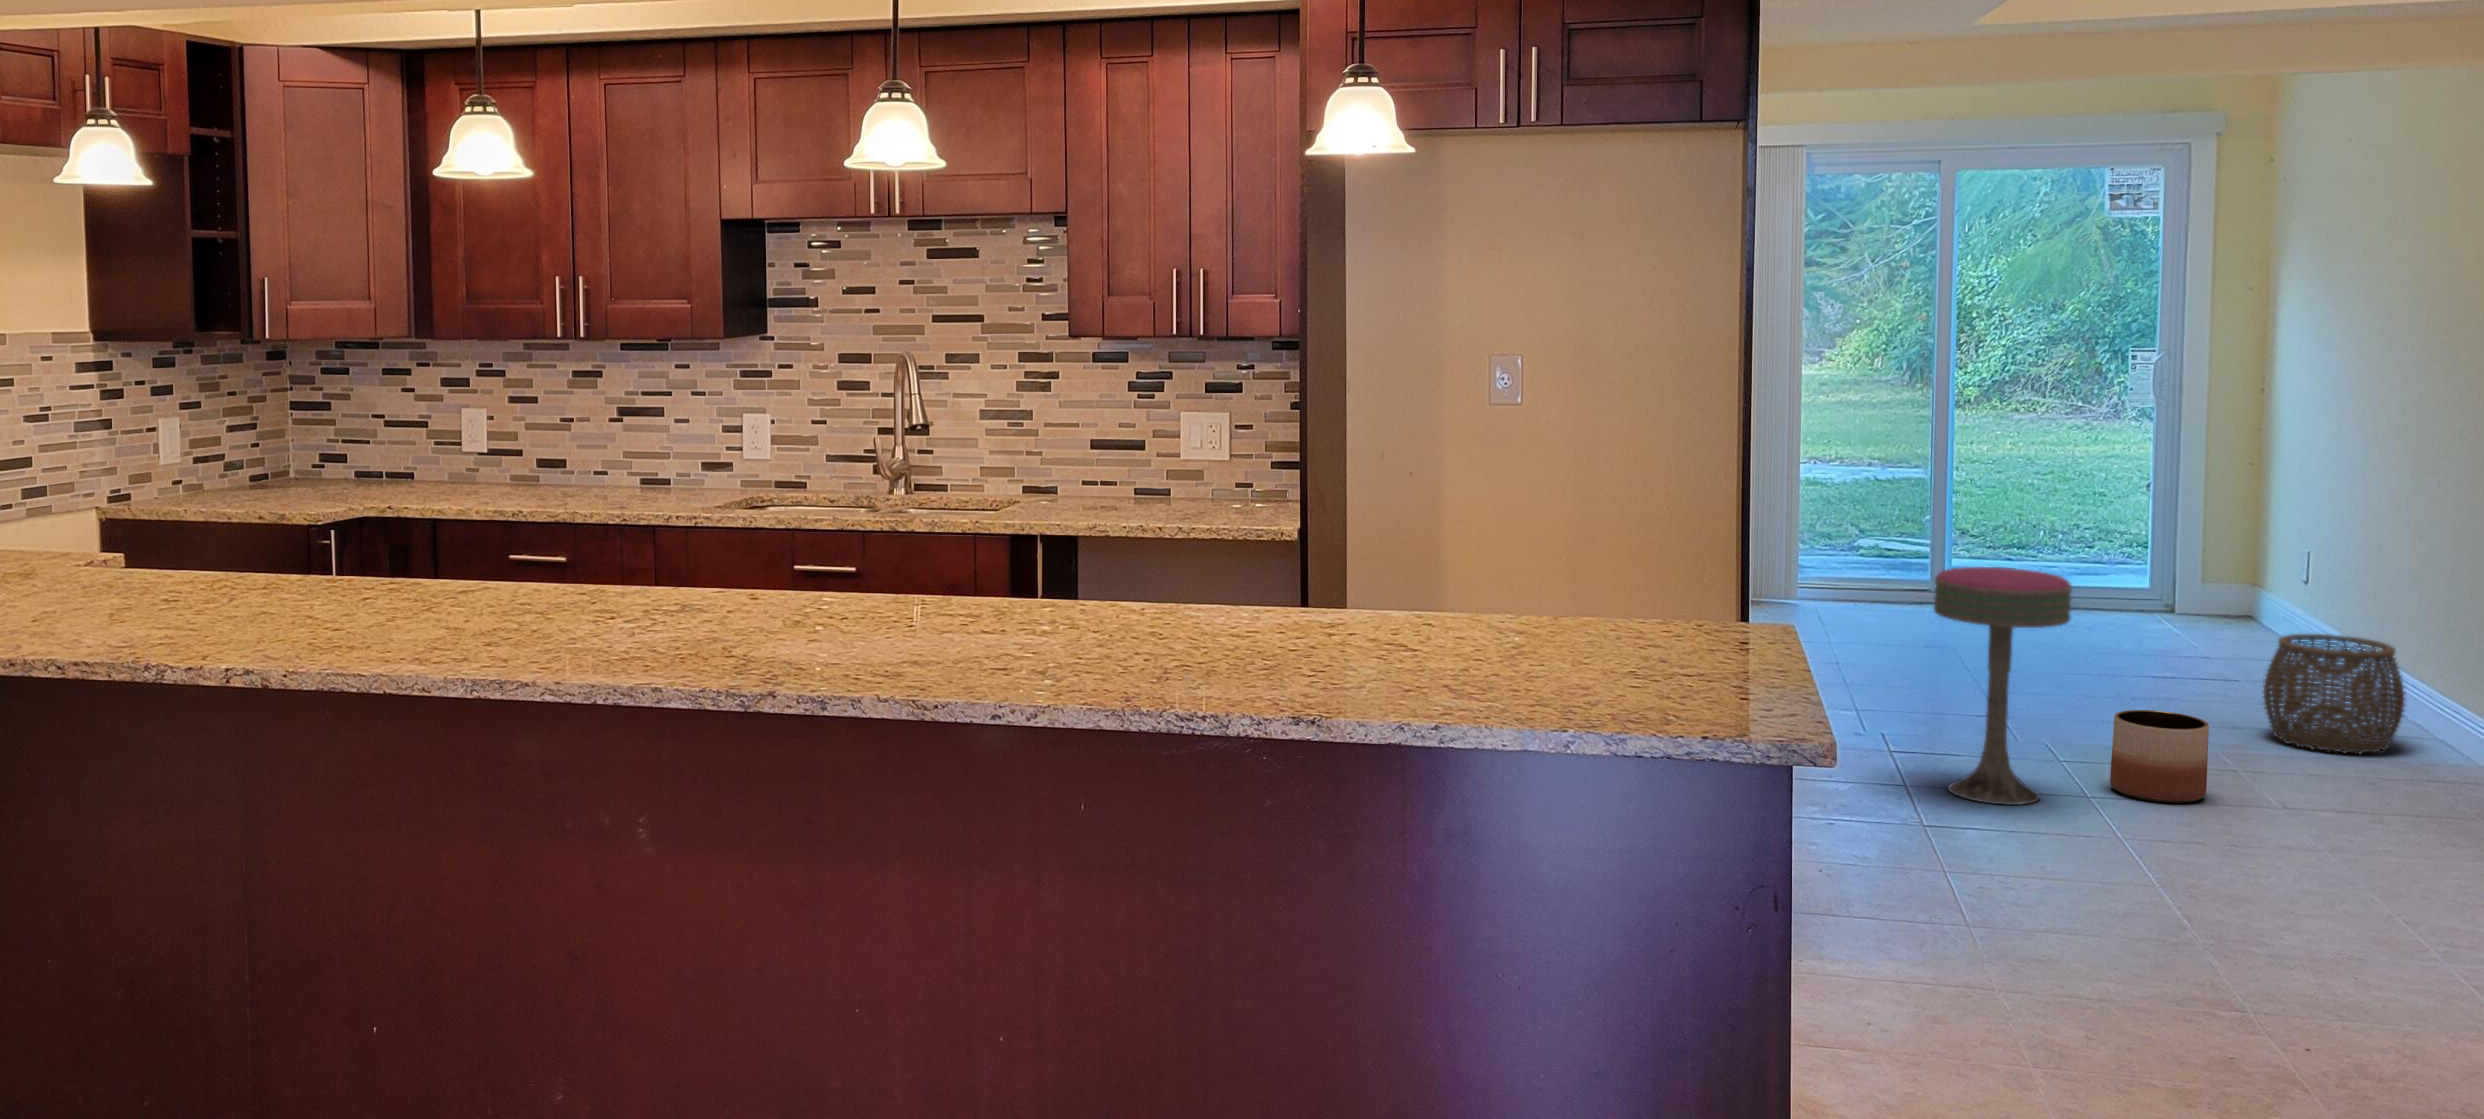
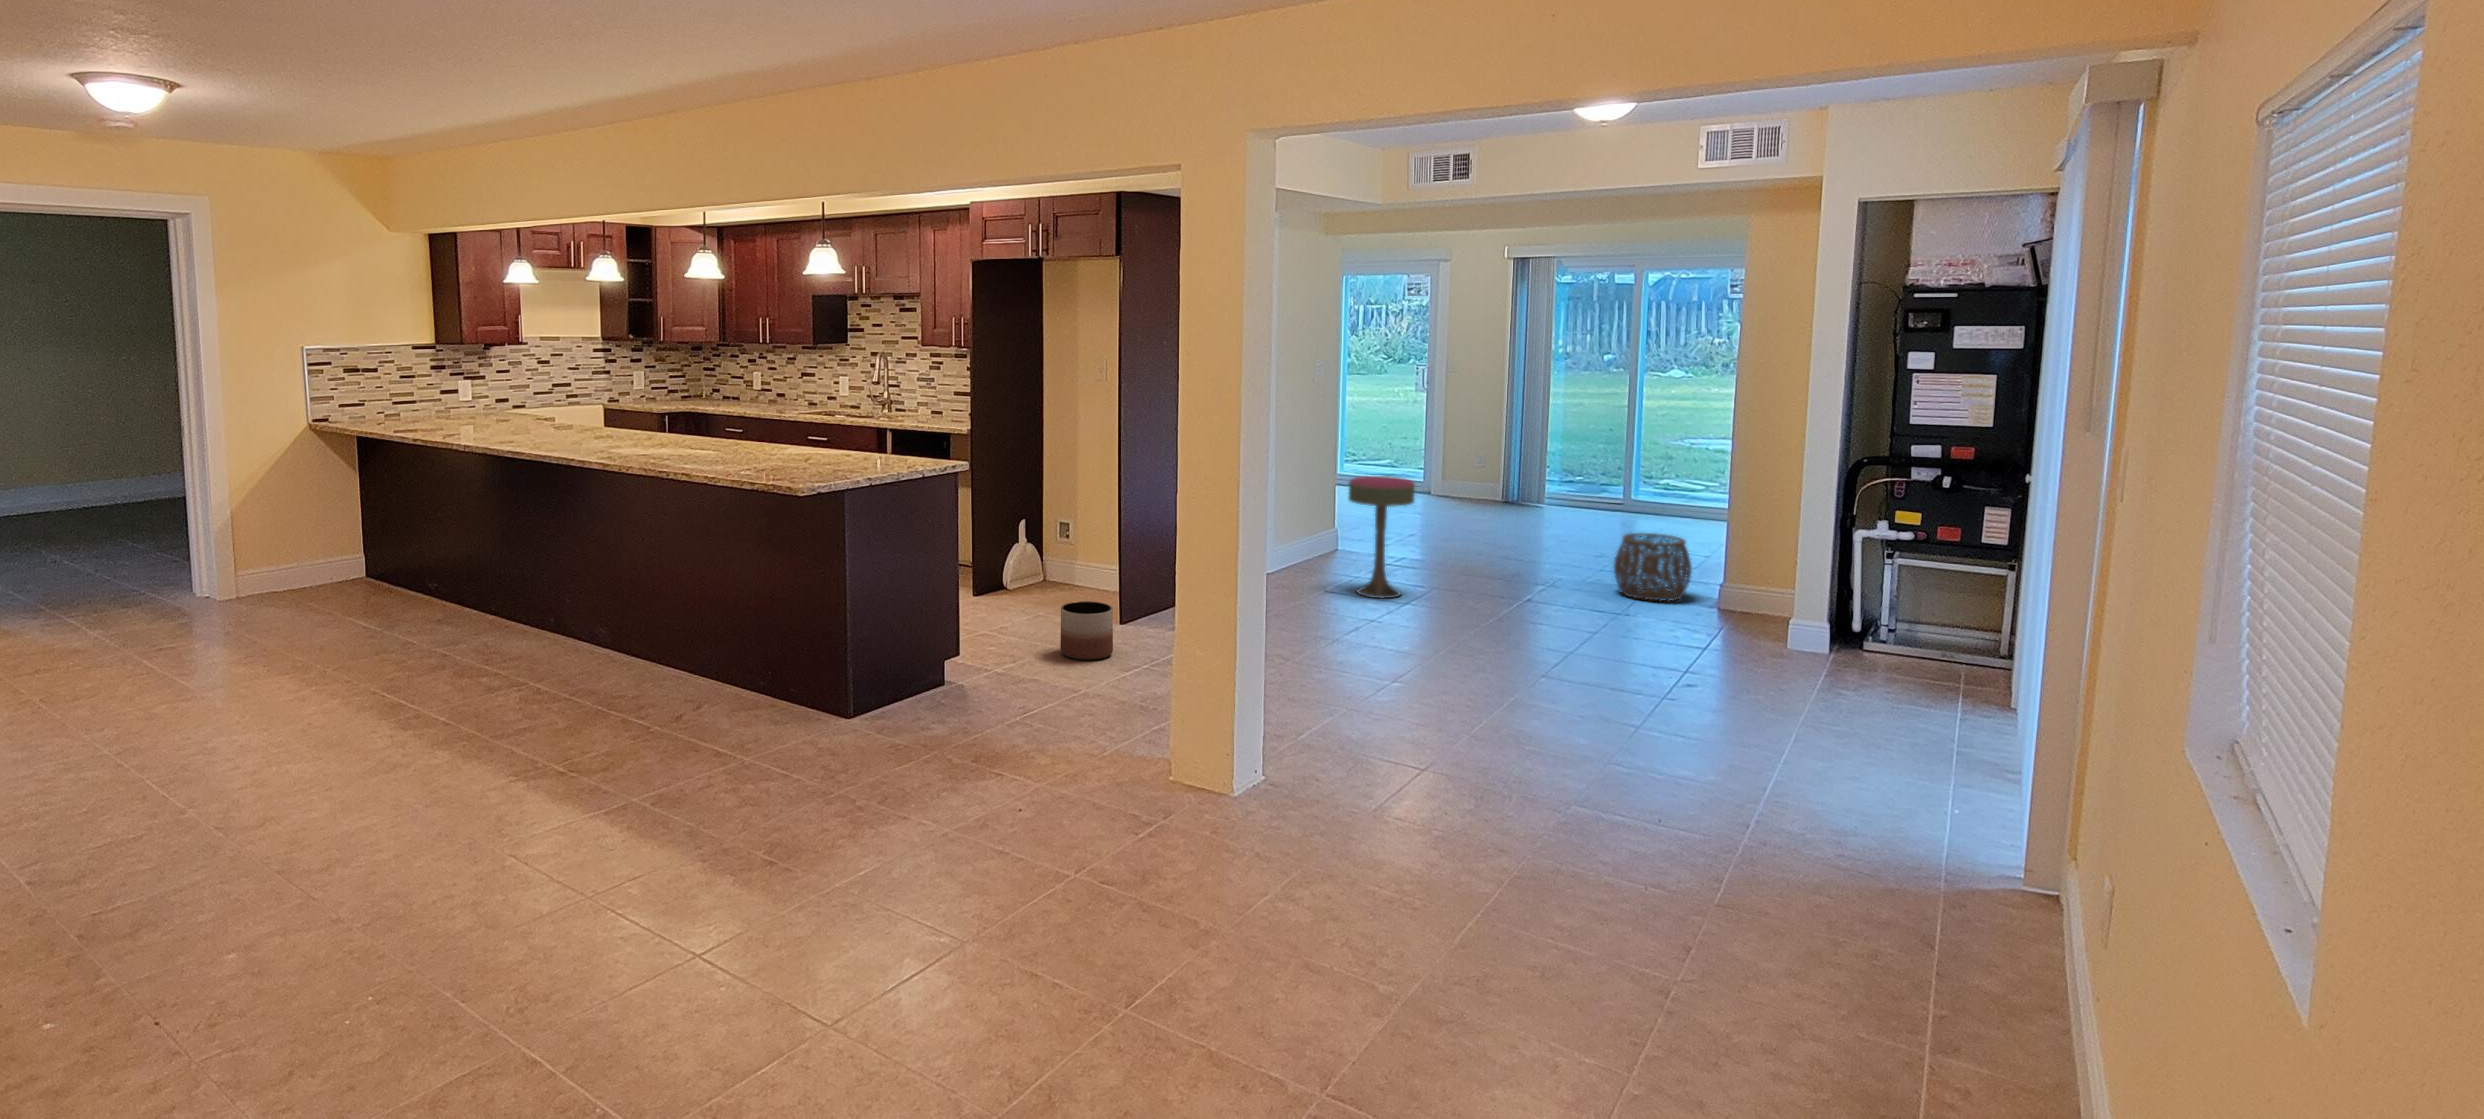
planter: present [2110,710,2209,803] -> present [1060,601,1113,660]

